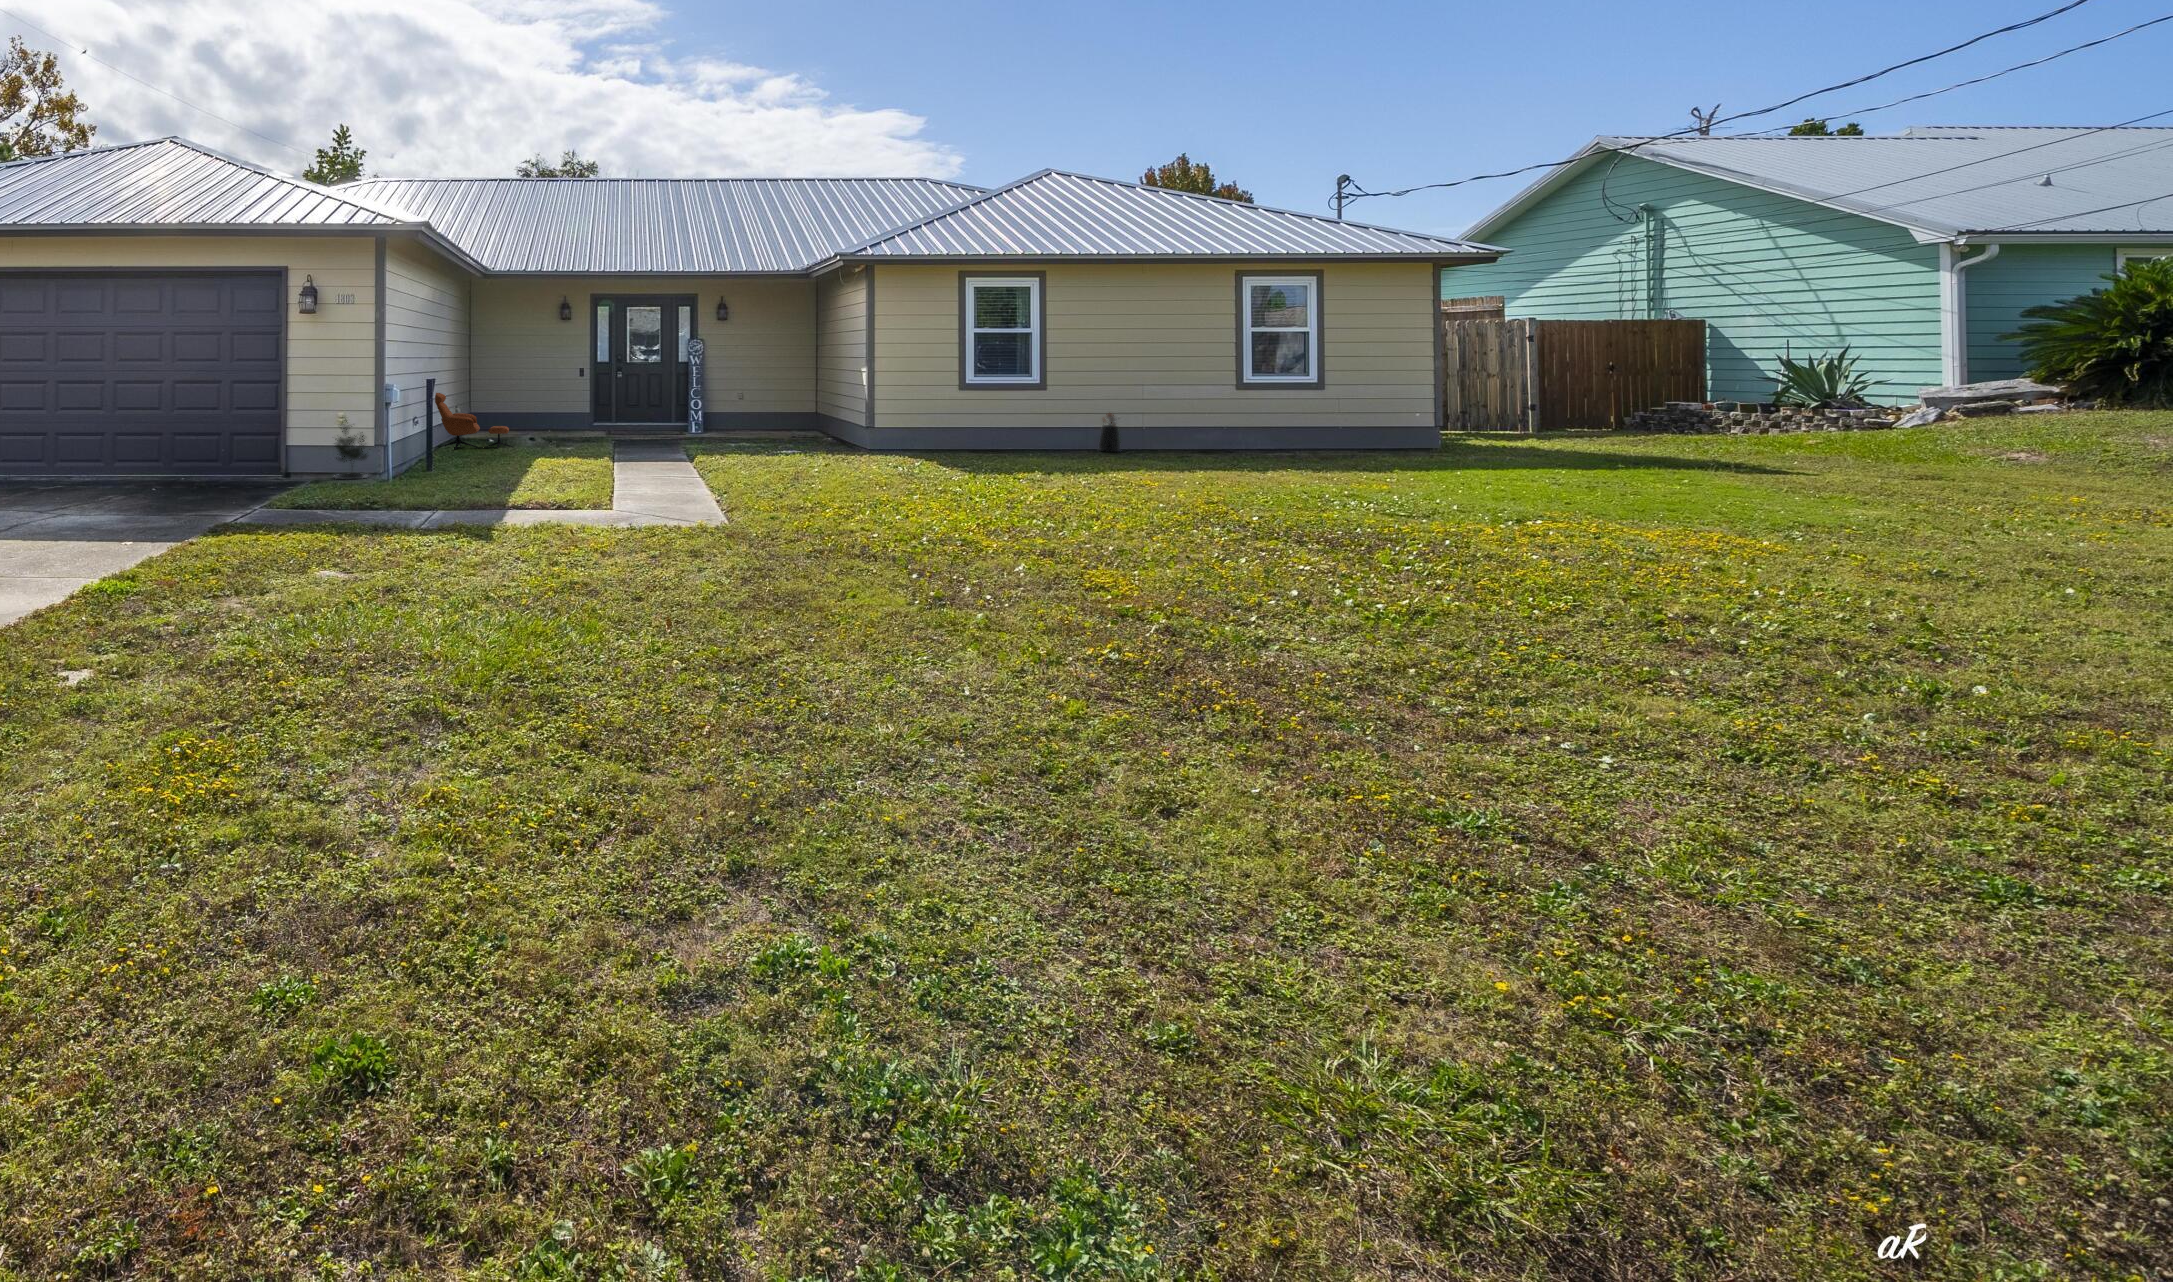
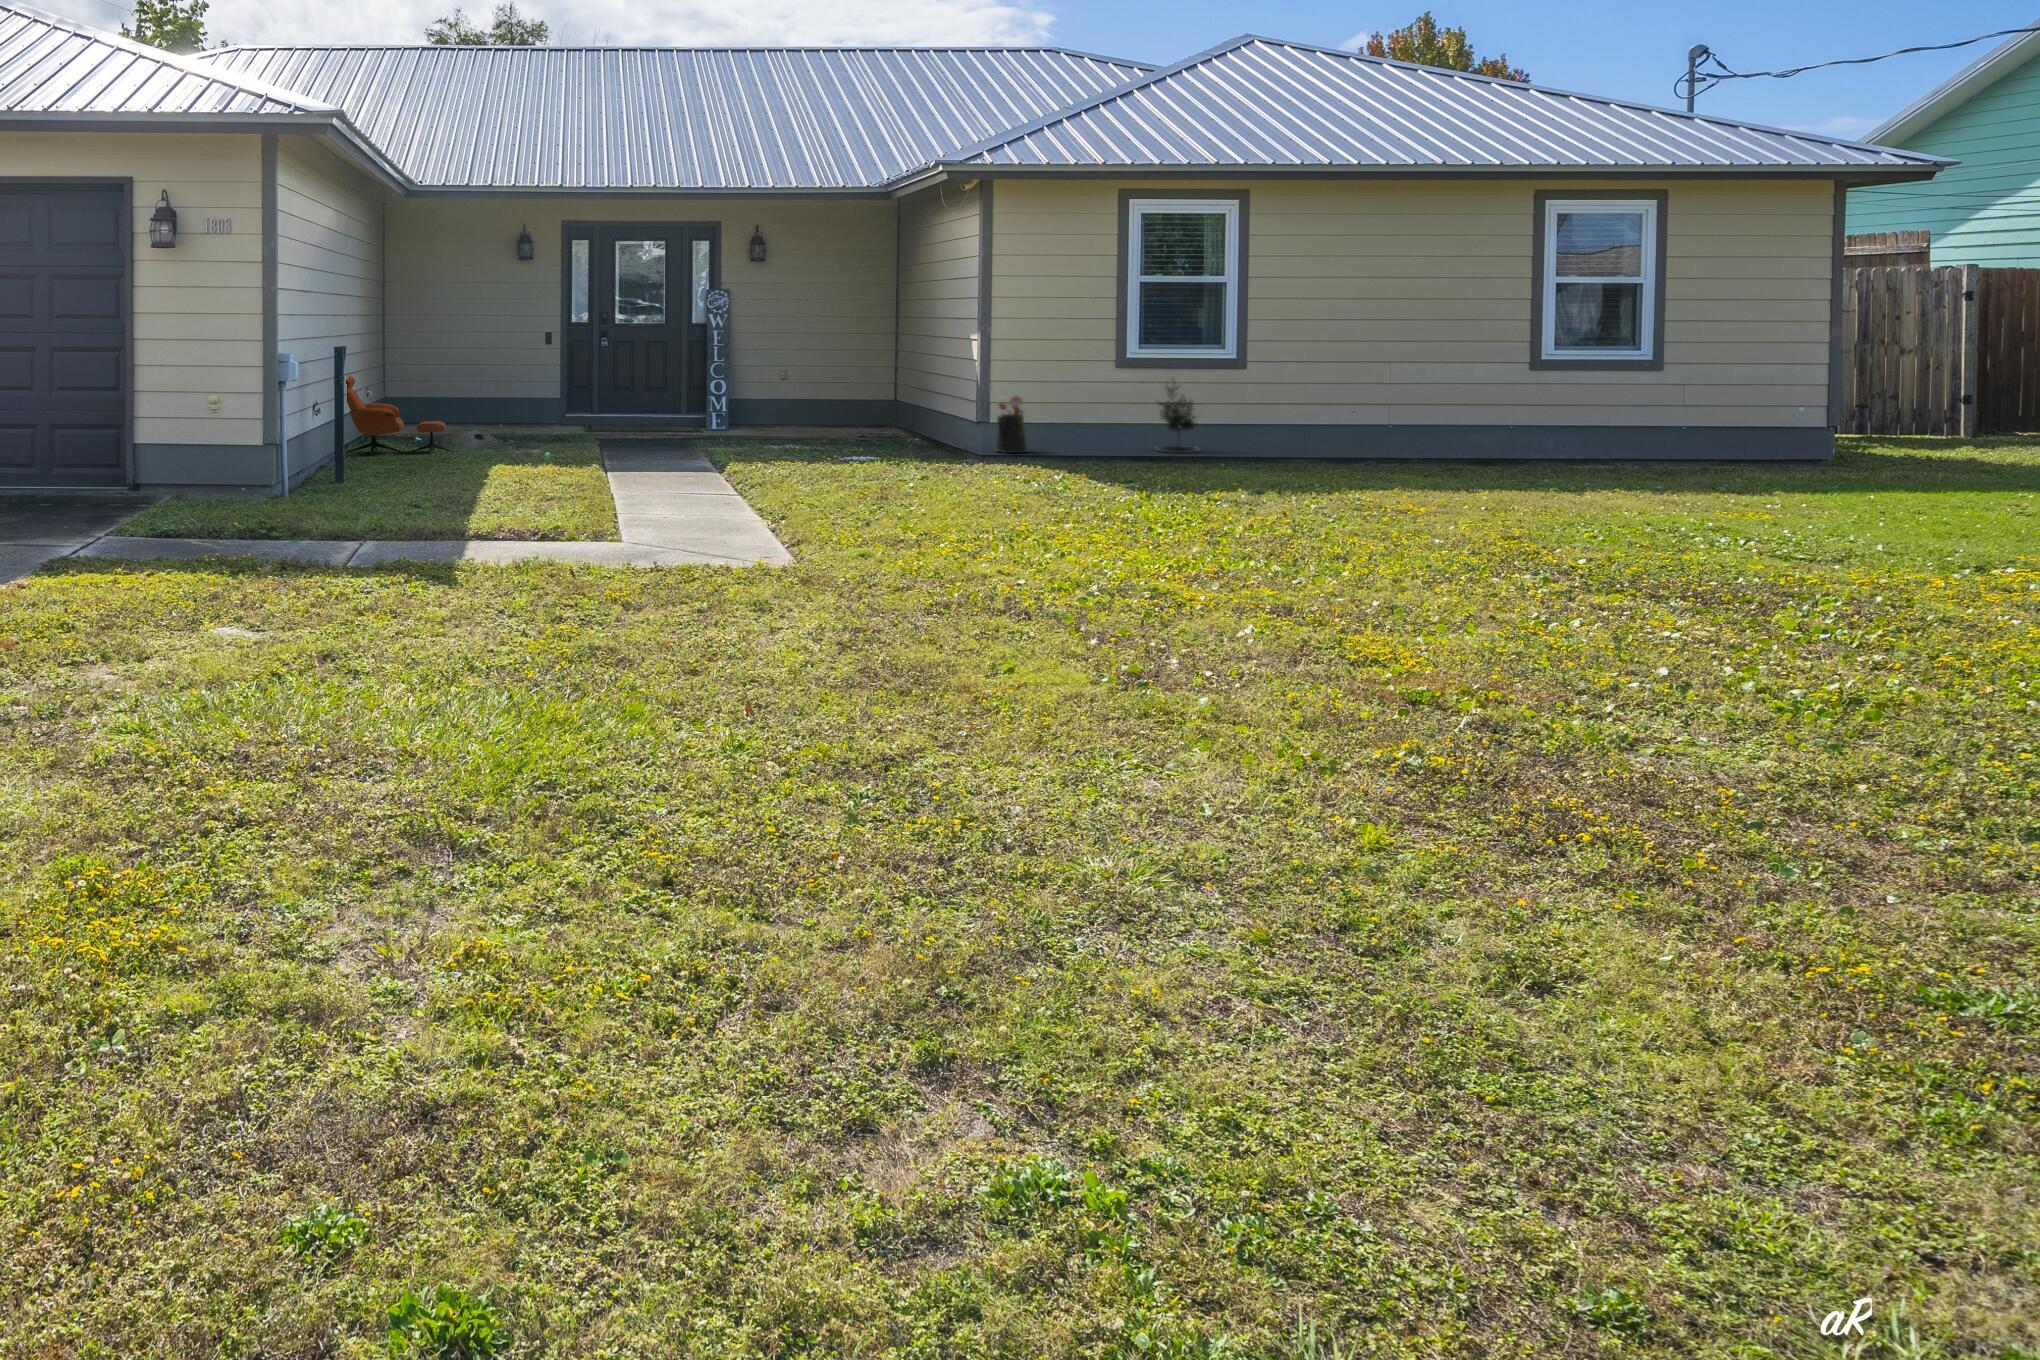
watering can: present [1098,413,1121,452] -> present [996,396,1028,453]
potted tree: present [335,420,368,480] -> present [1156,381,1199,453]

